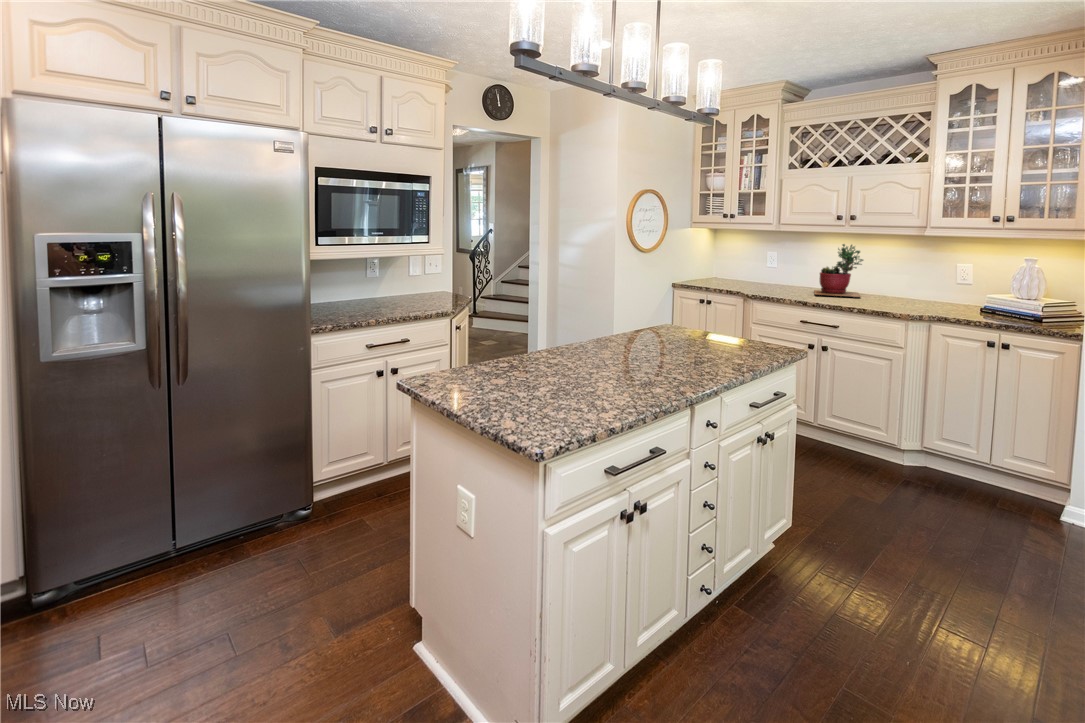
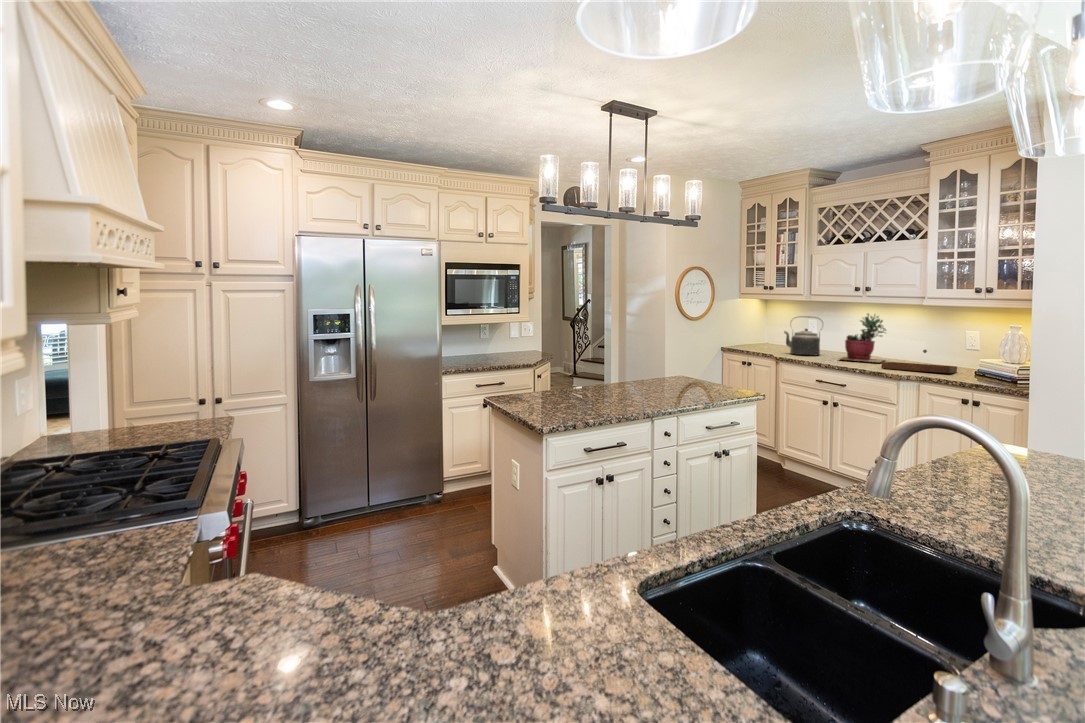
kettle: none [750,248,791,290] -> present [784,316,823,355]
tray: none [874,284,951,309] -> present [881,350,957,373]

